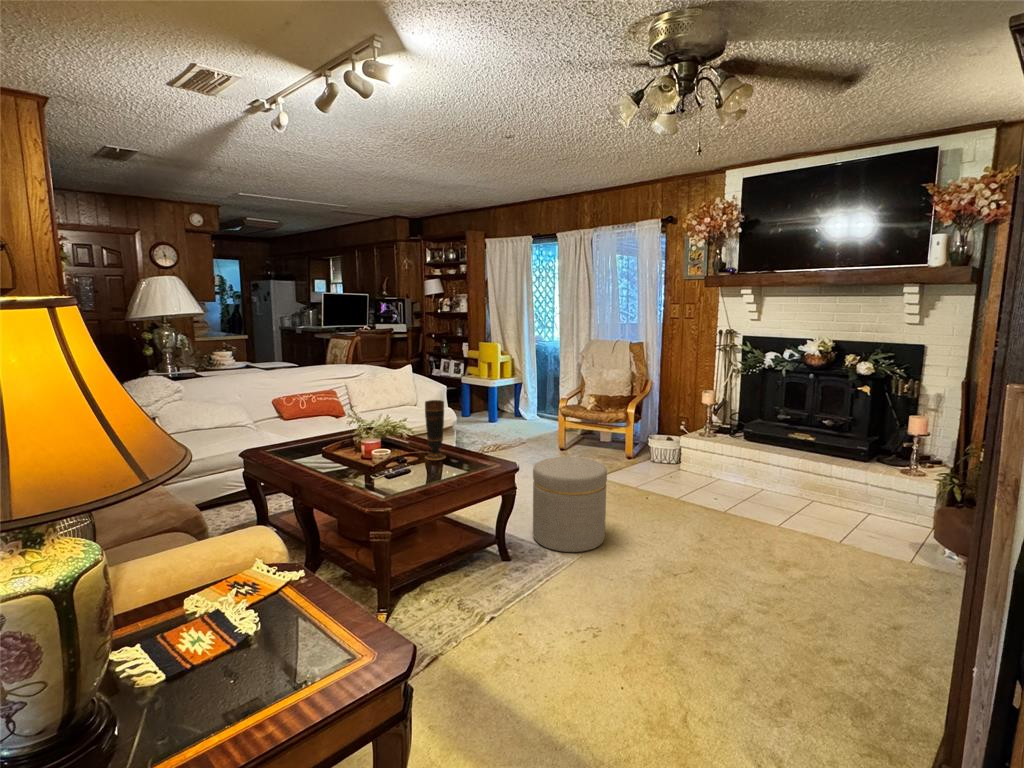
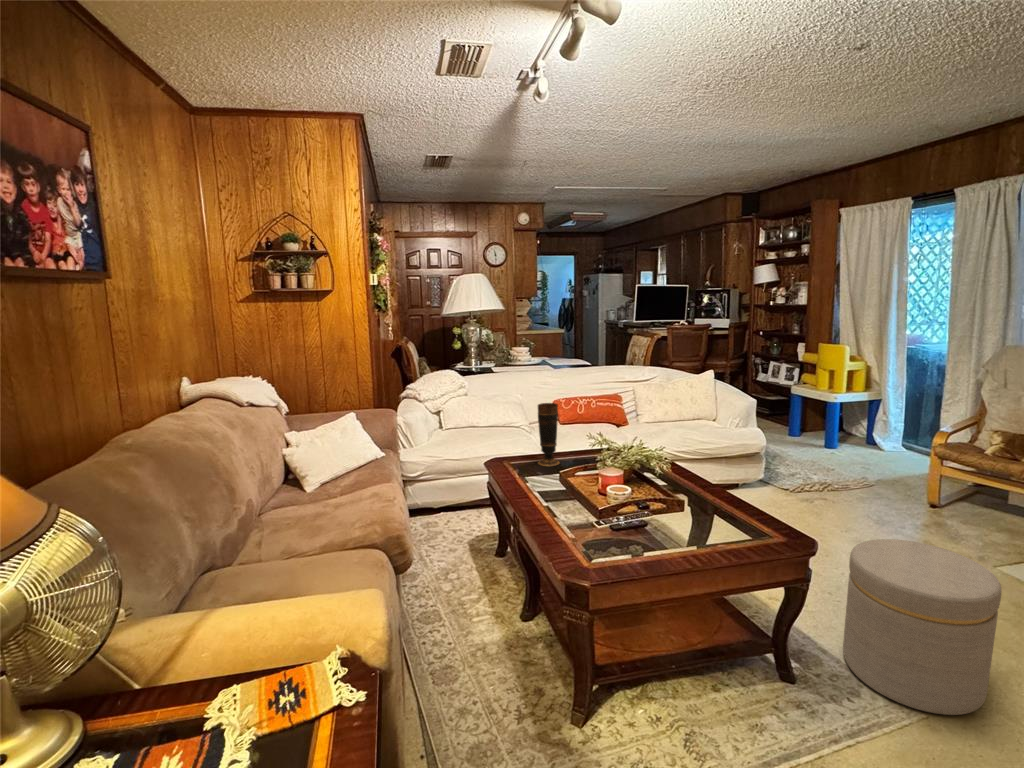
vase: present [425,400,446,460] -> present [538,403,560,466]

